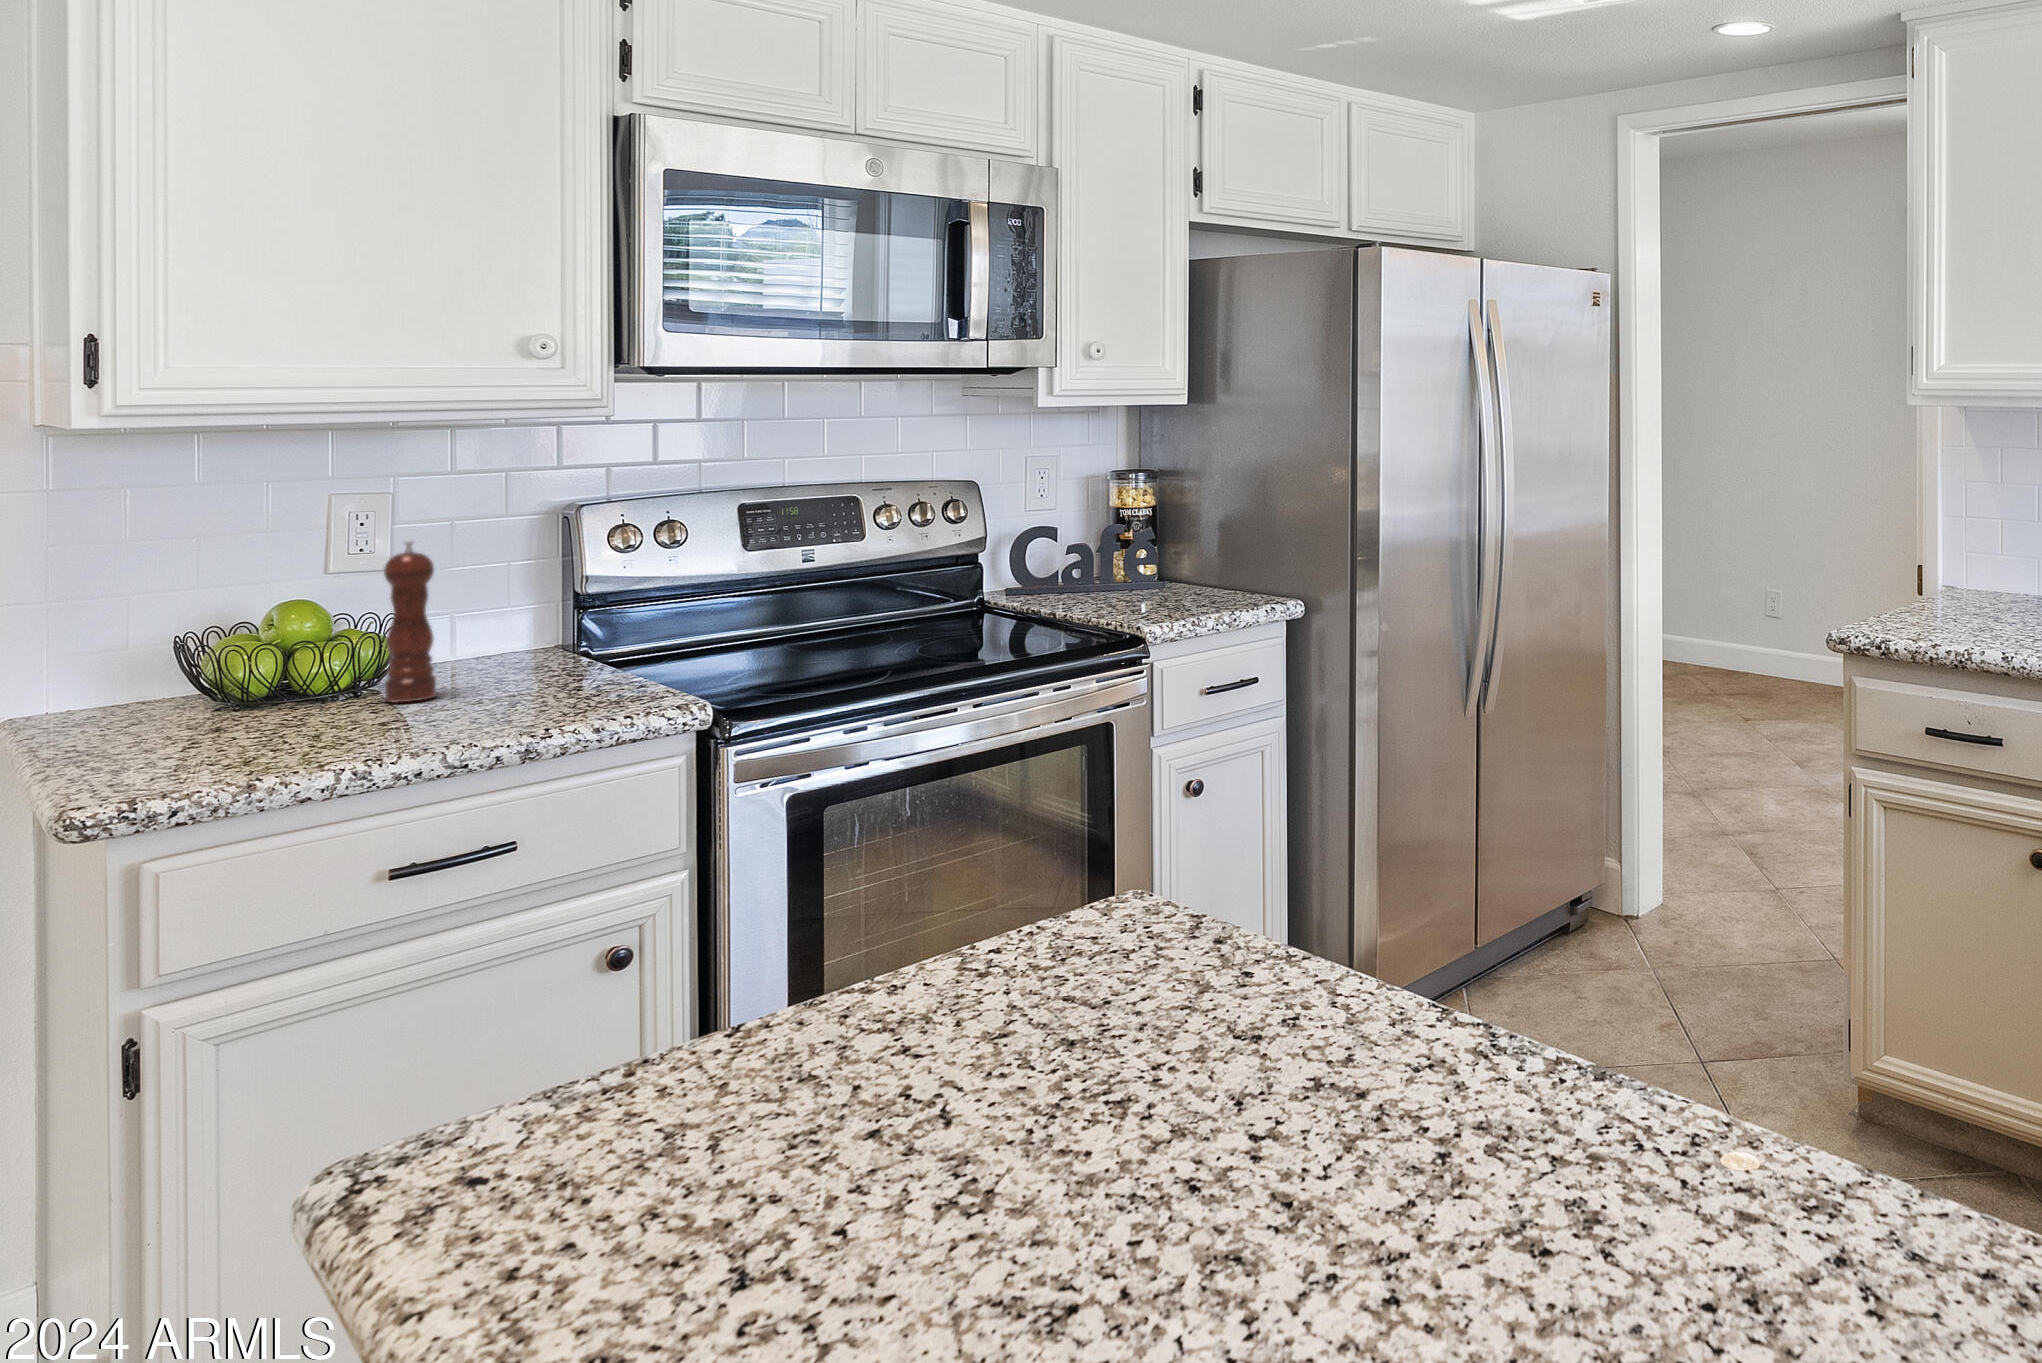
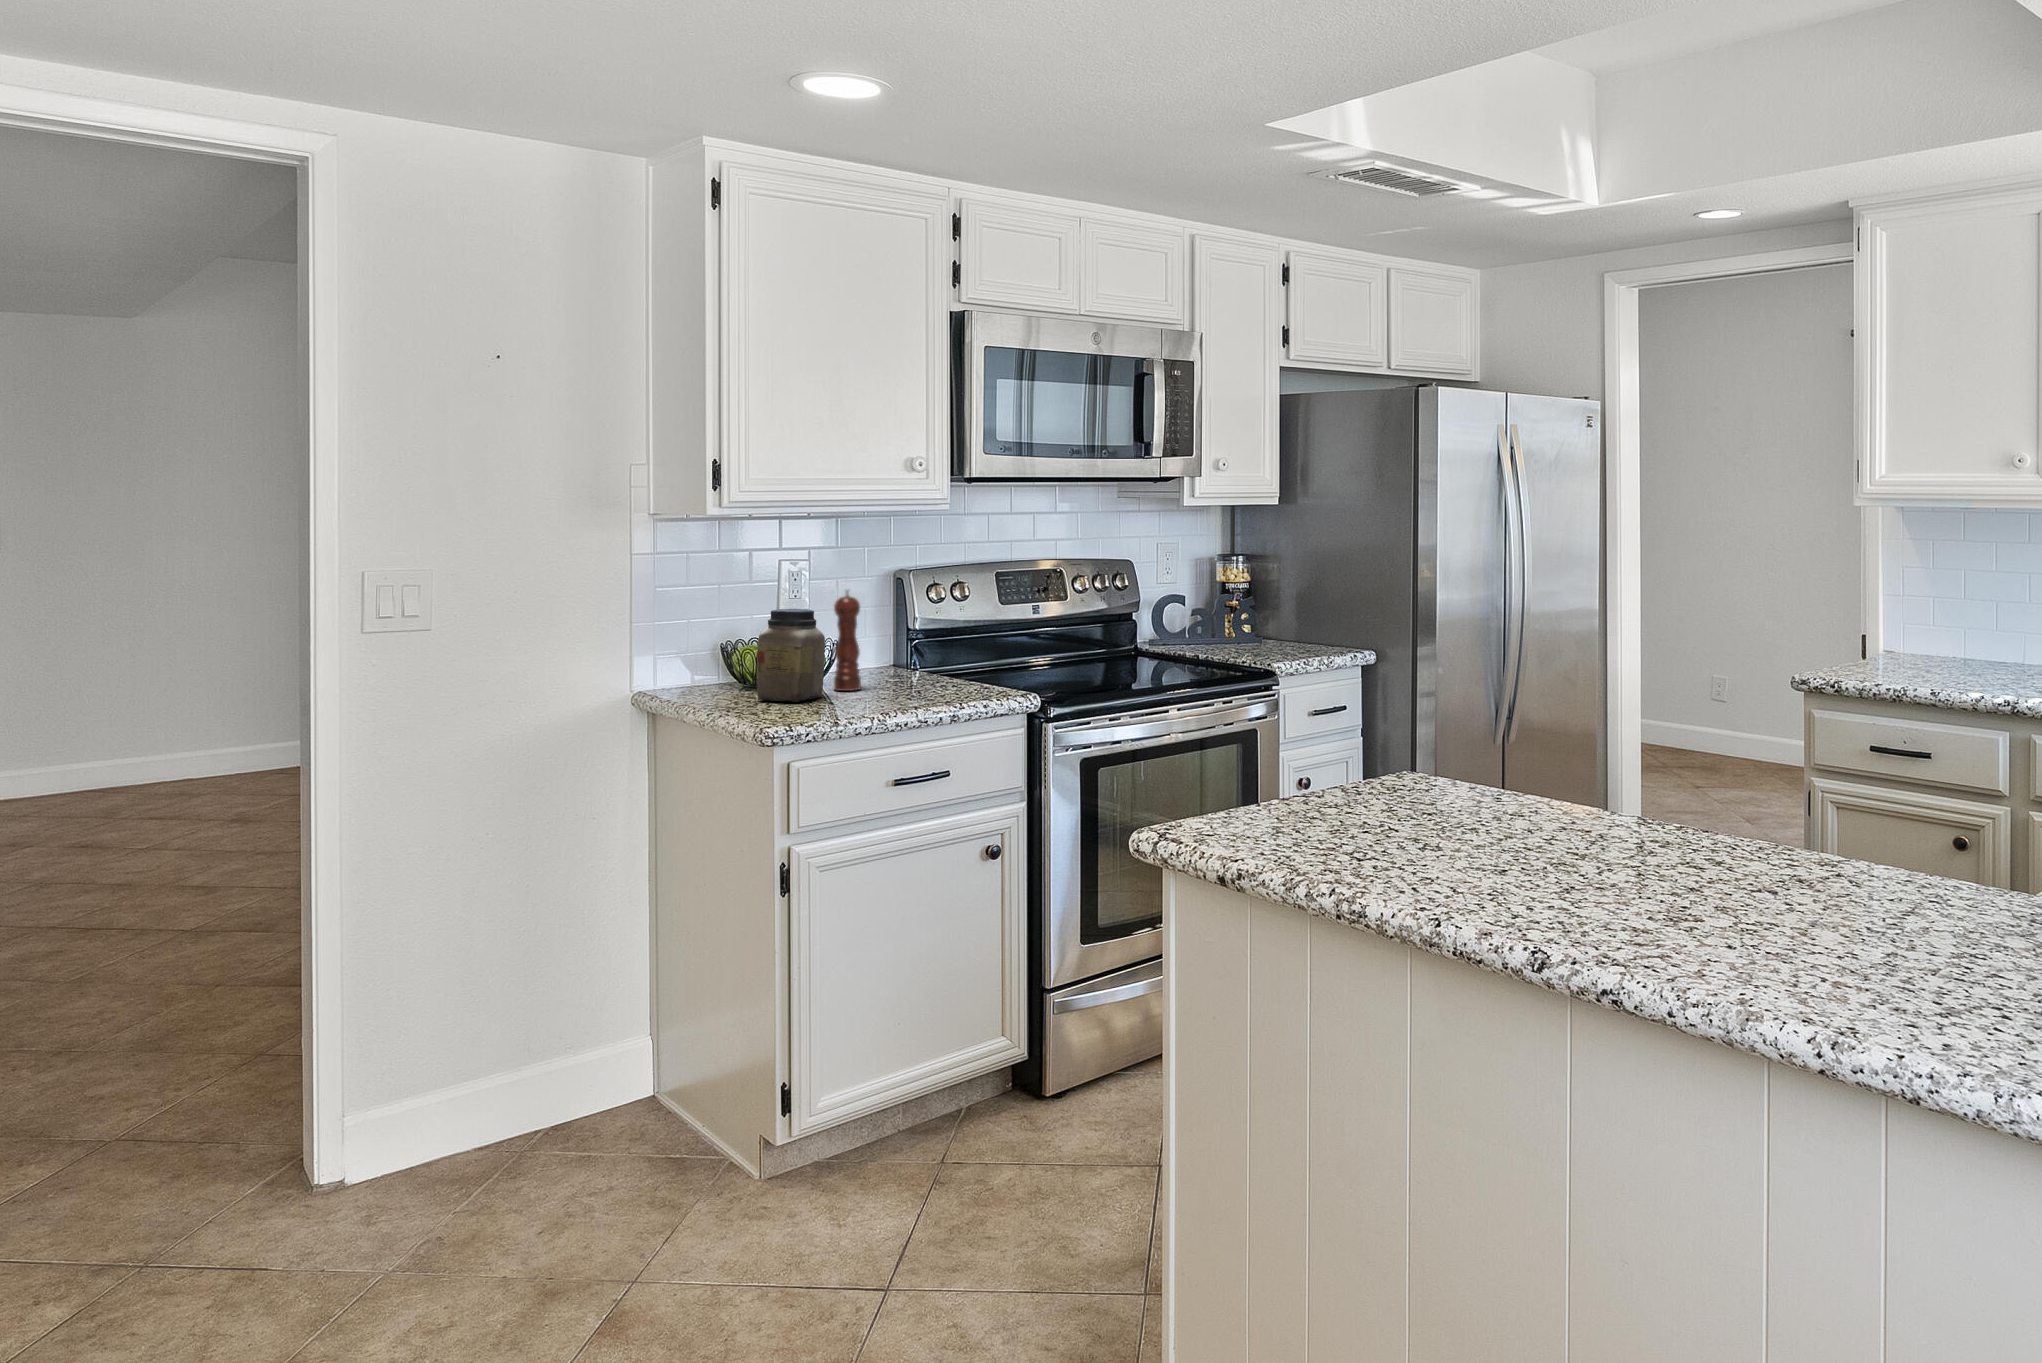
jar: none [205,577,346,731] -> present [757,609,825,701]

